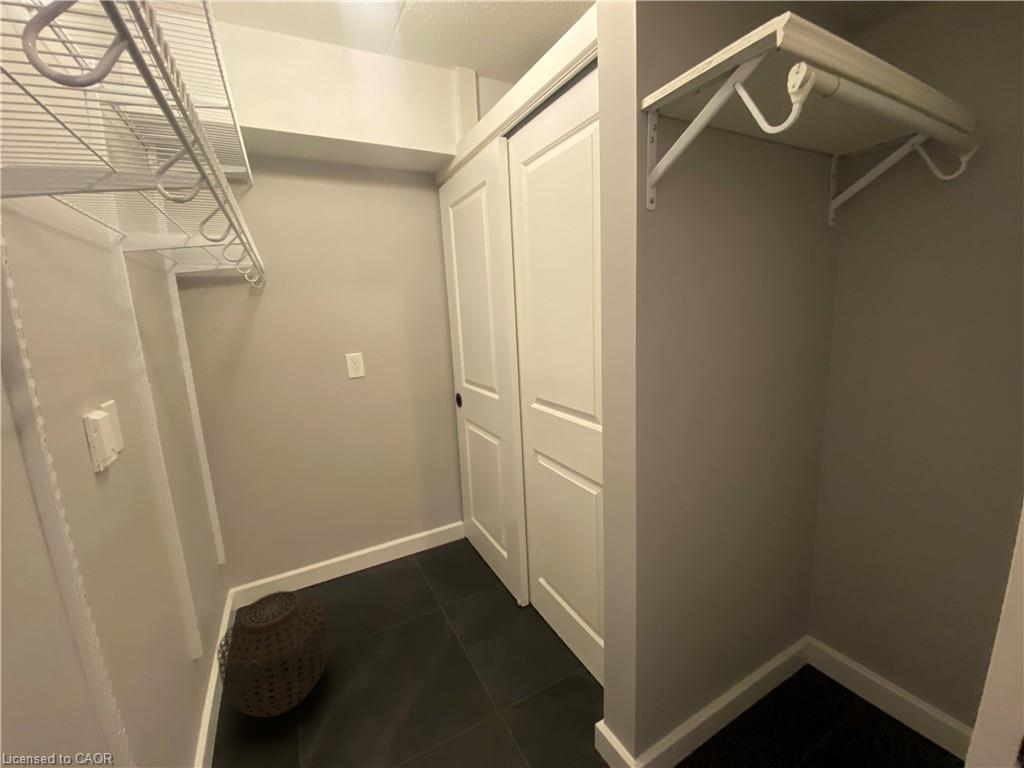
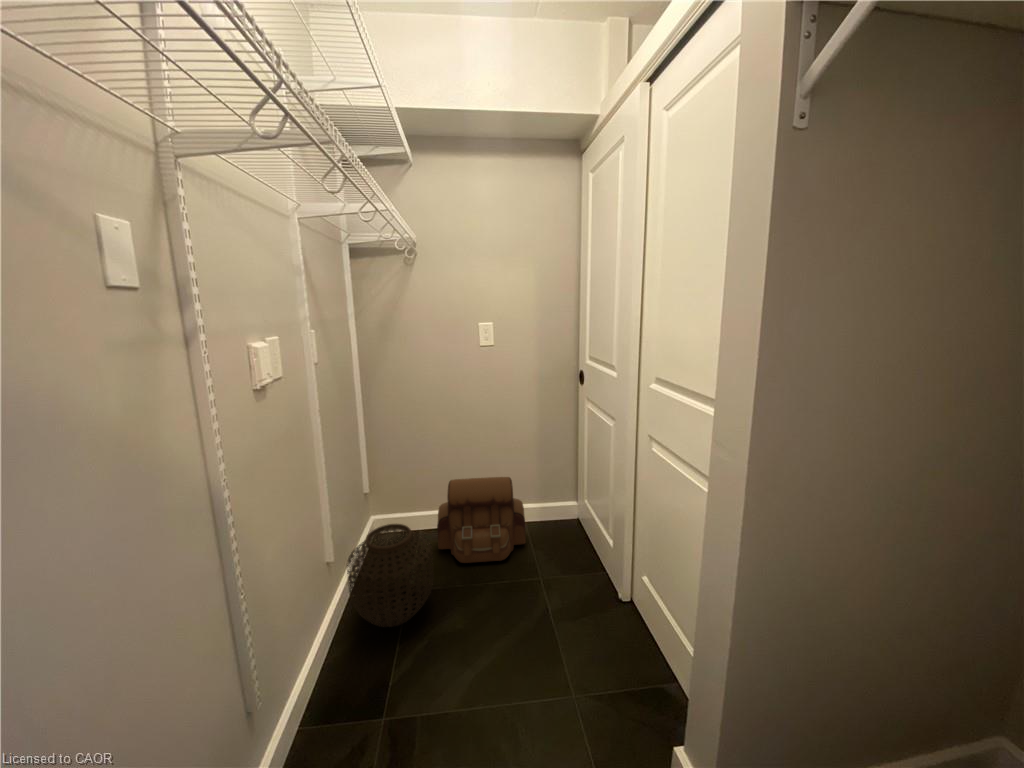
backpack: none [319,511,420,614] -> present [437,477,526,563]

